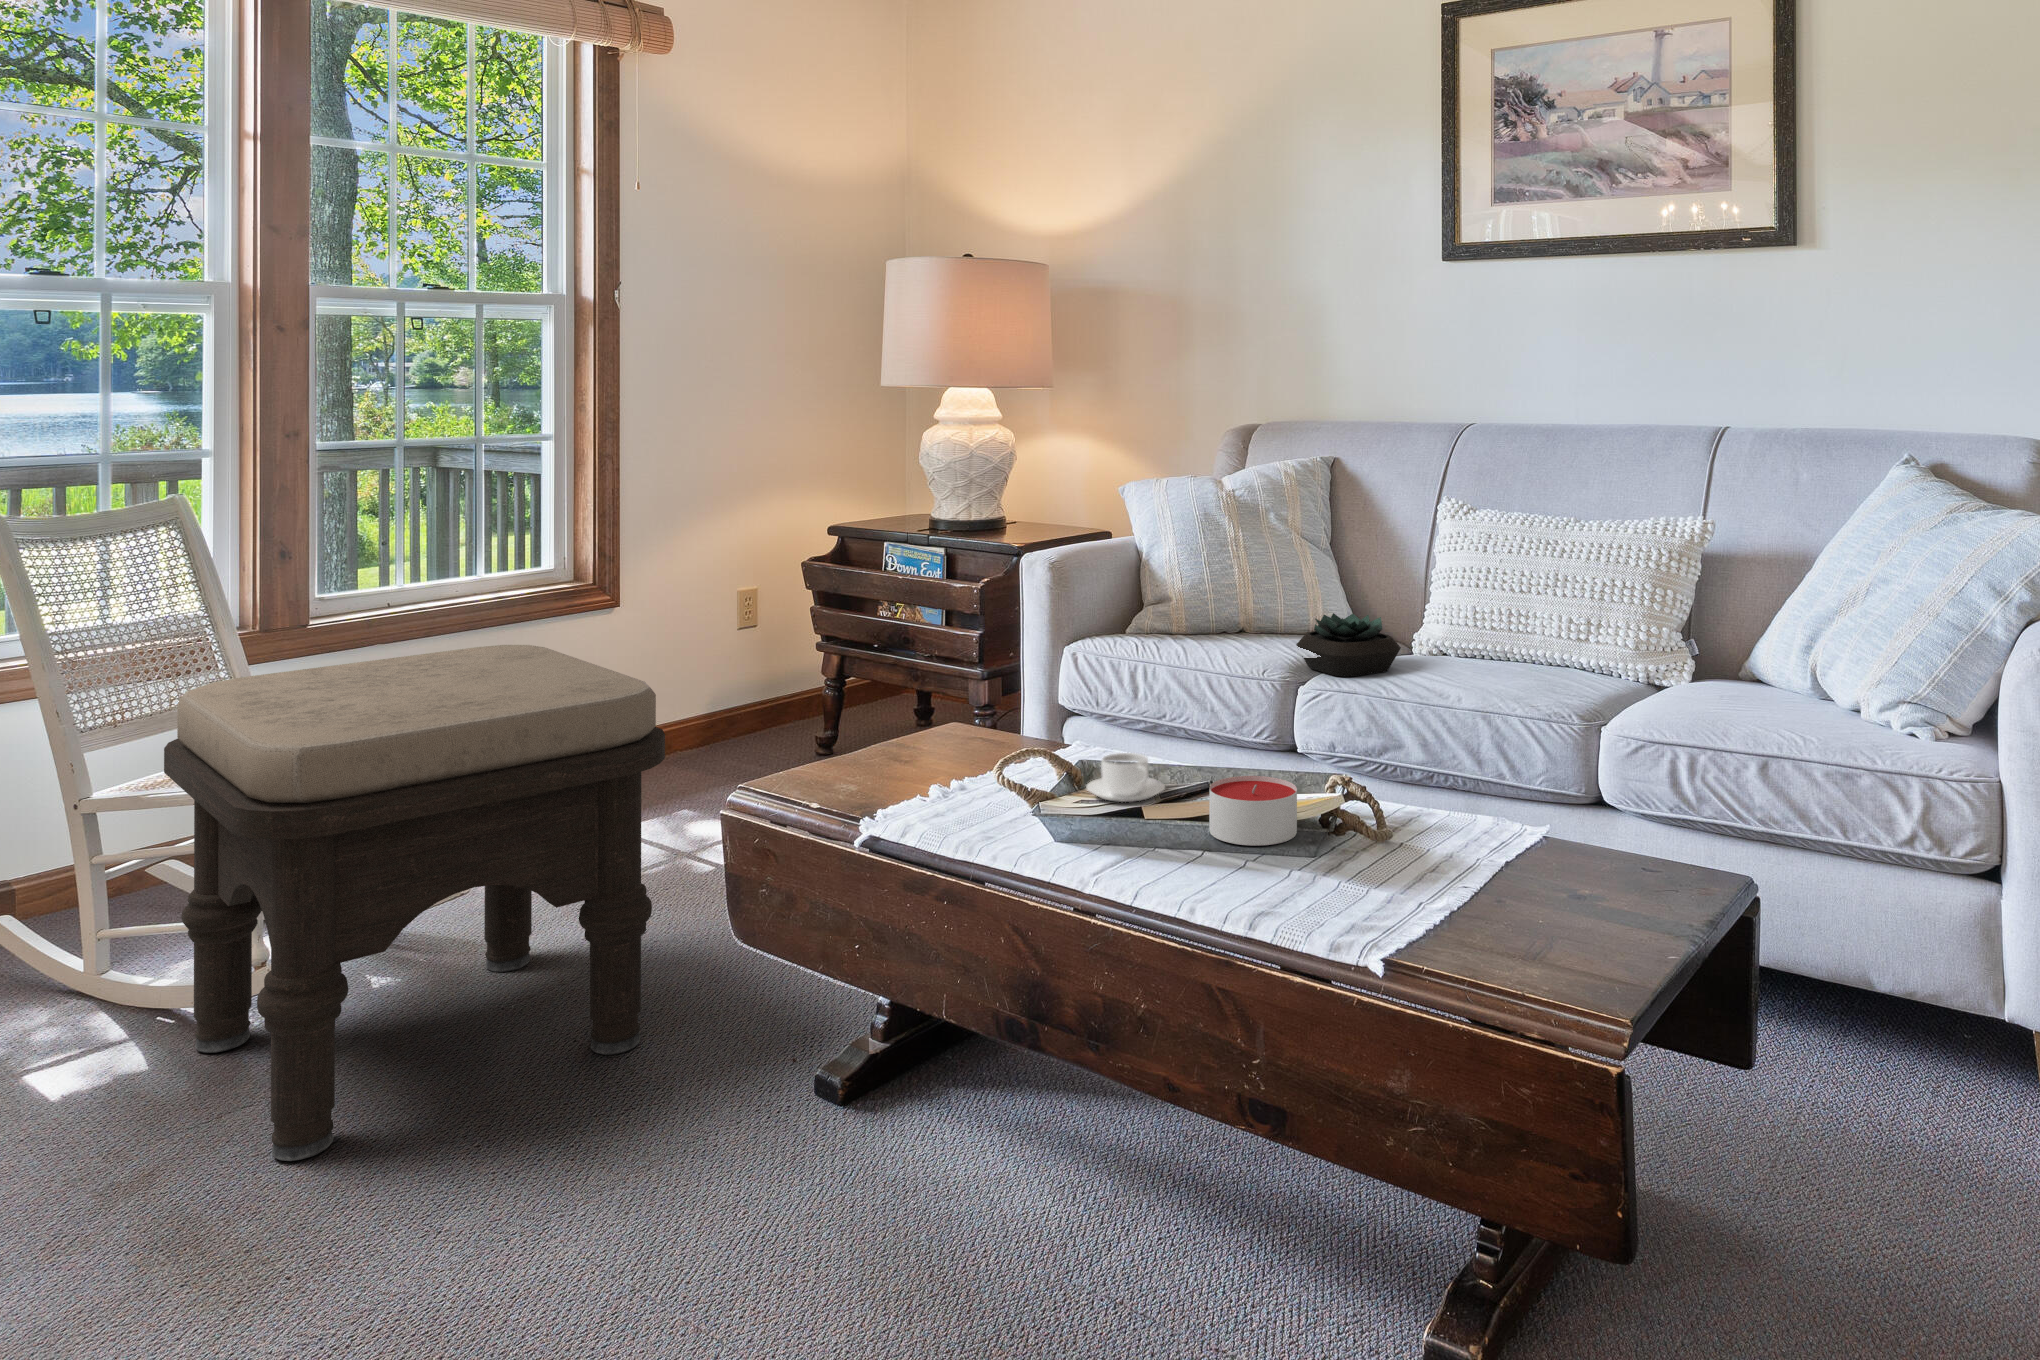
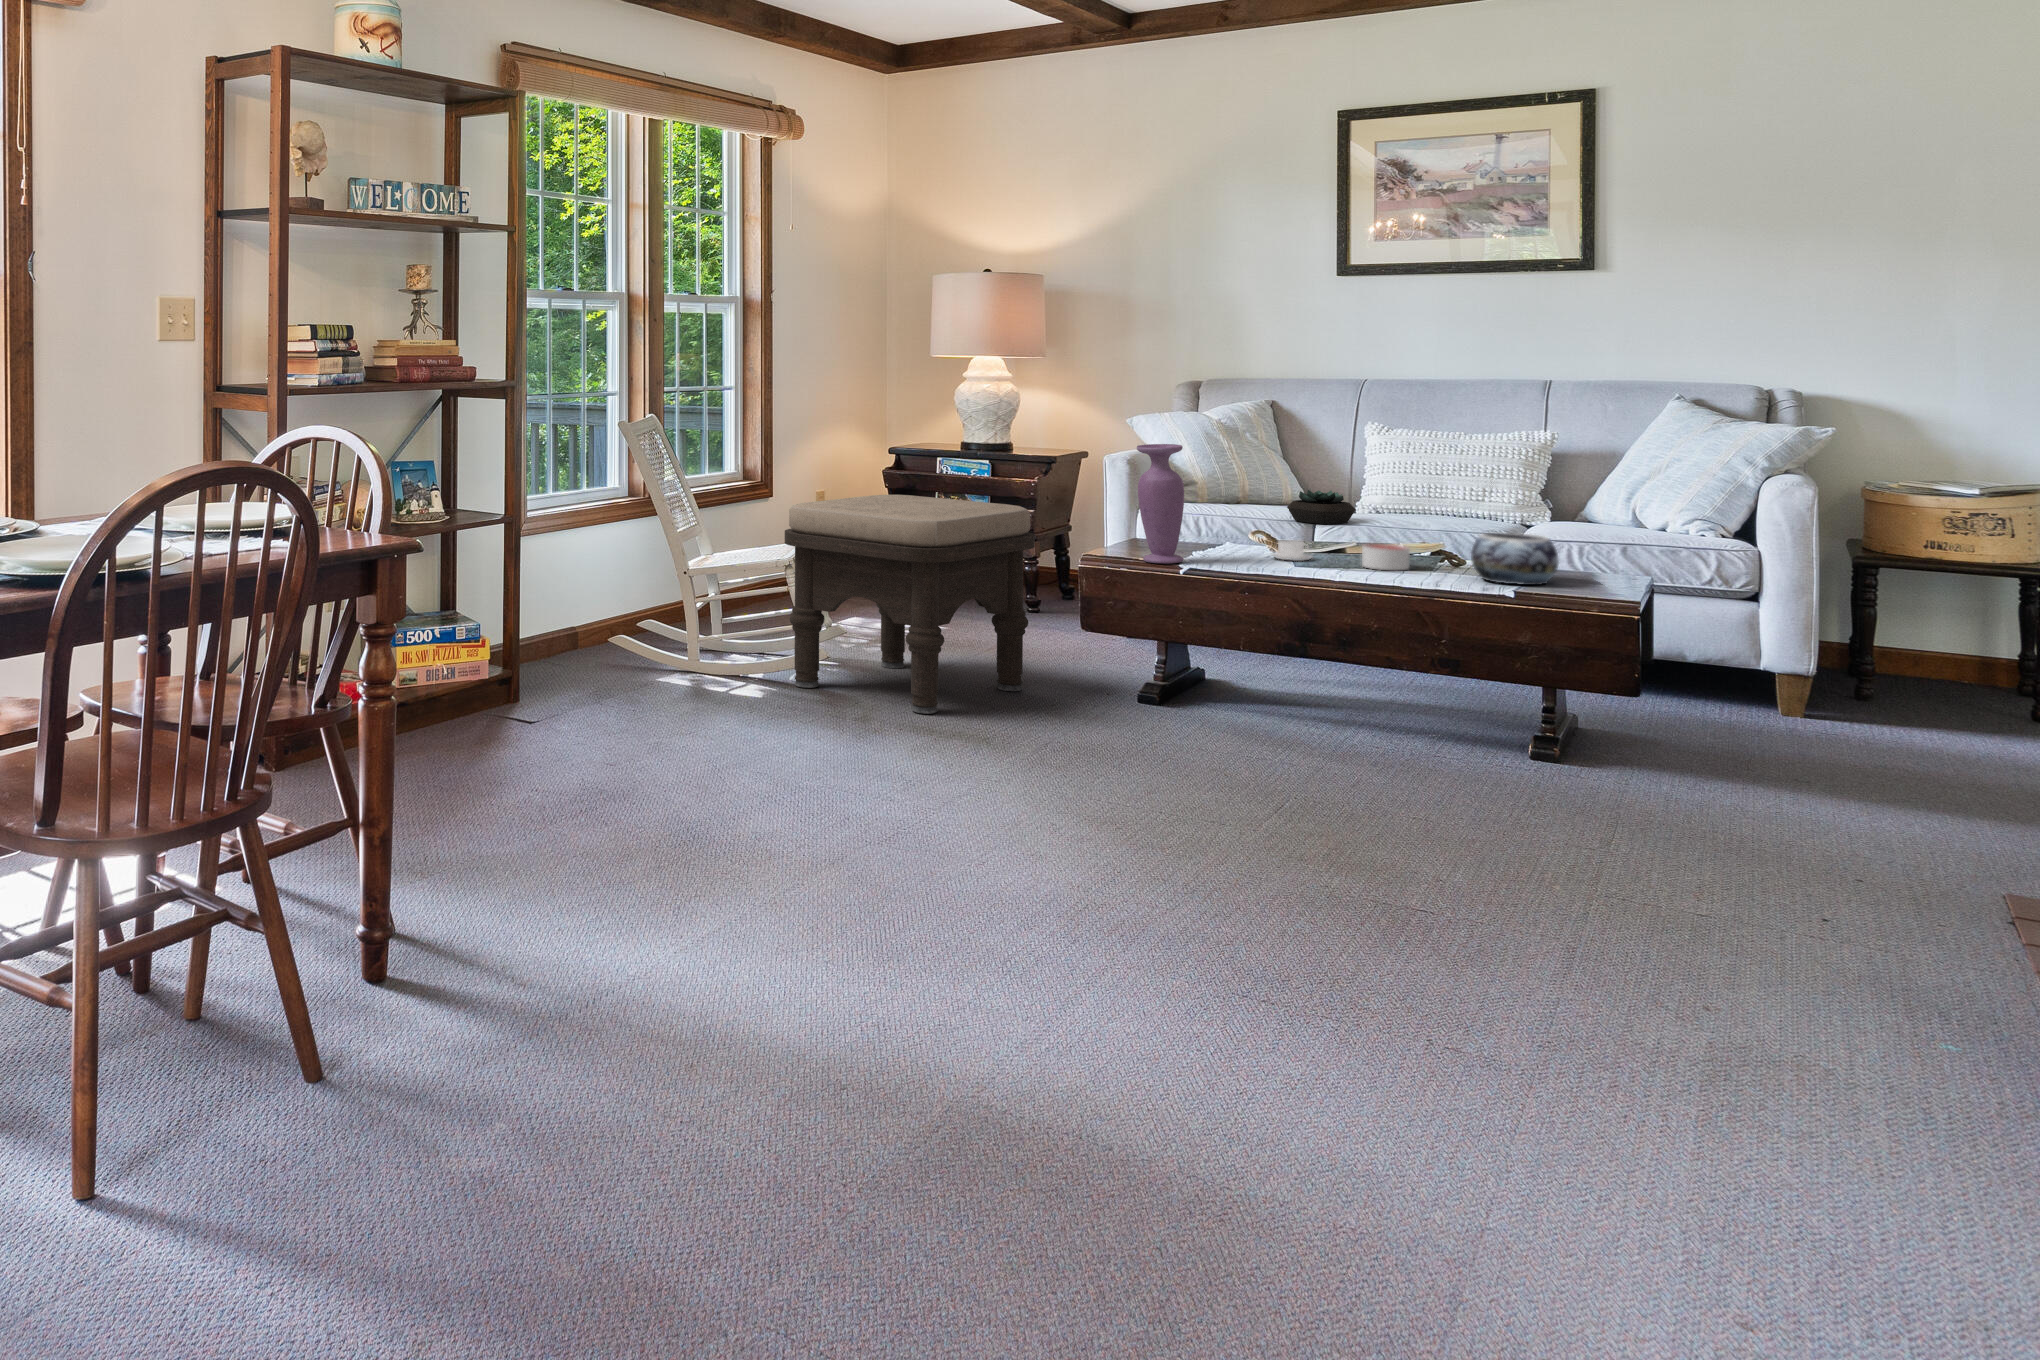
vase: none [821,565,912,811] -> present [1137,444,1184,563]
decorative bowl: none [1359,780,1529,921] -> present [1471,533,1559,585]

